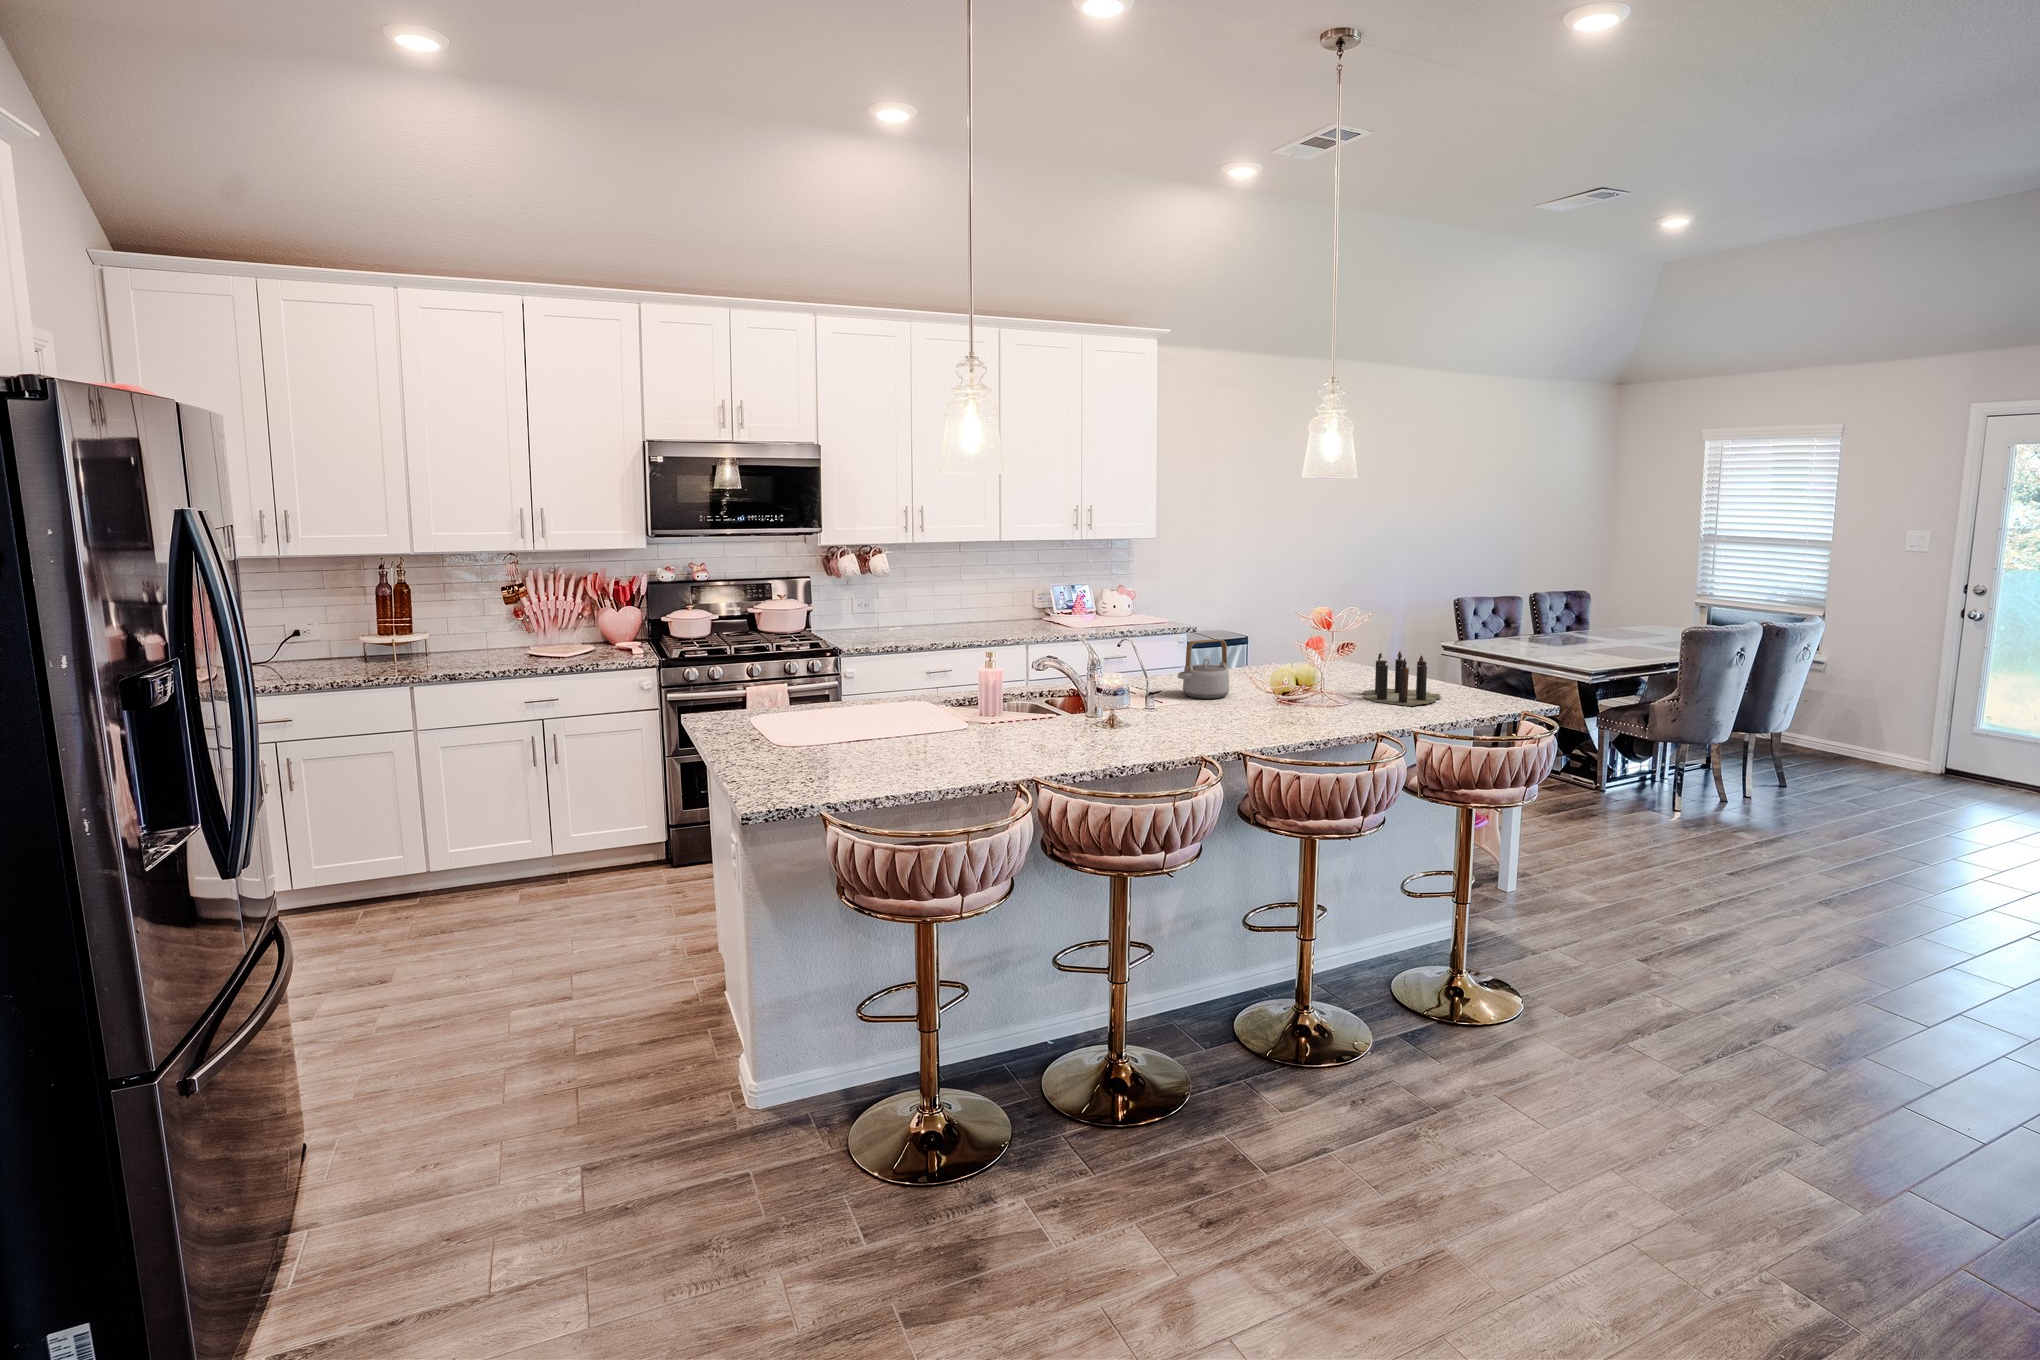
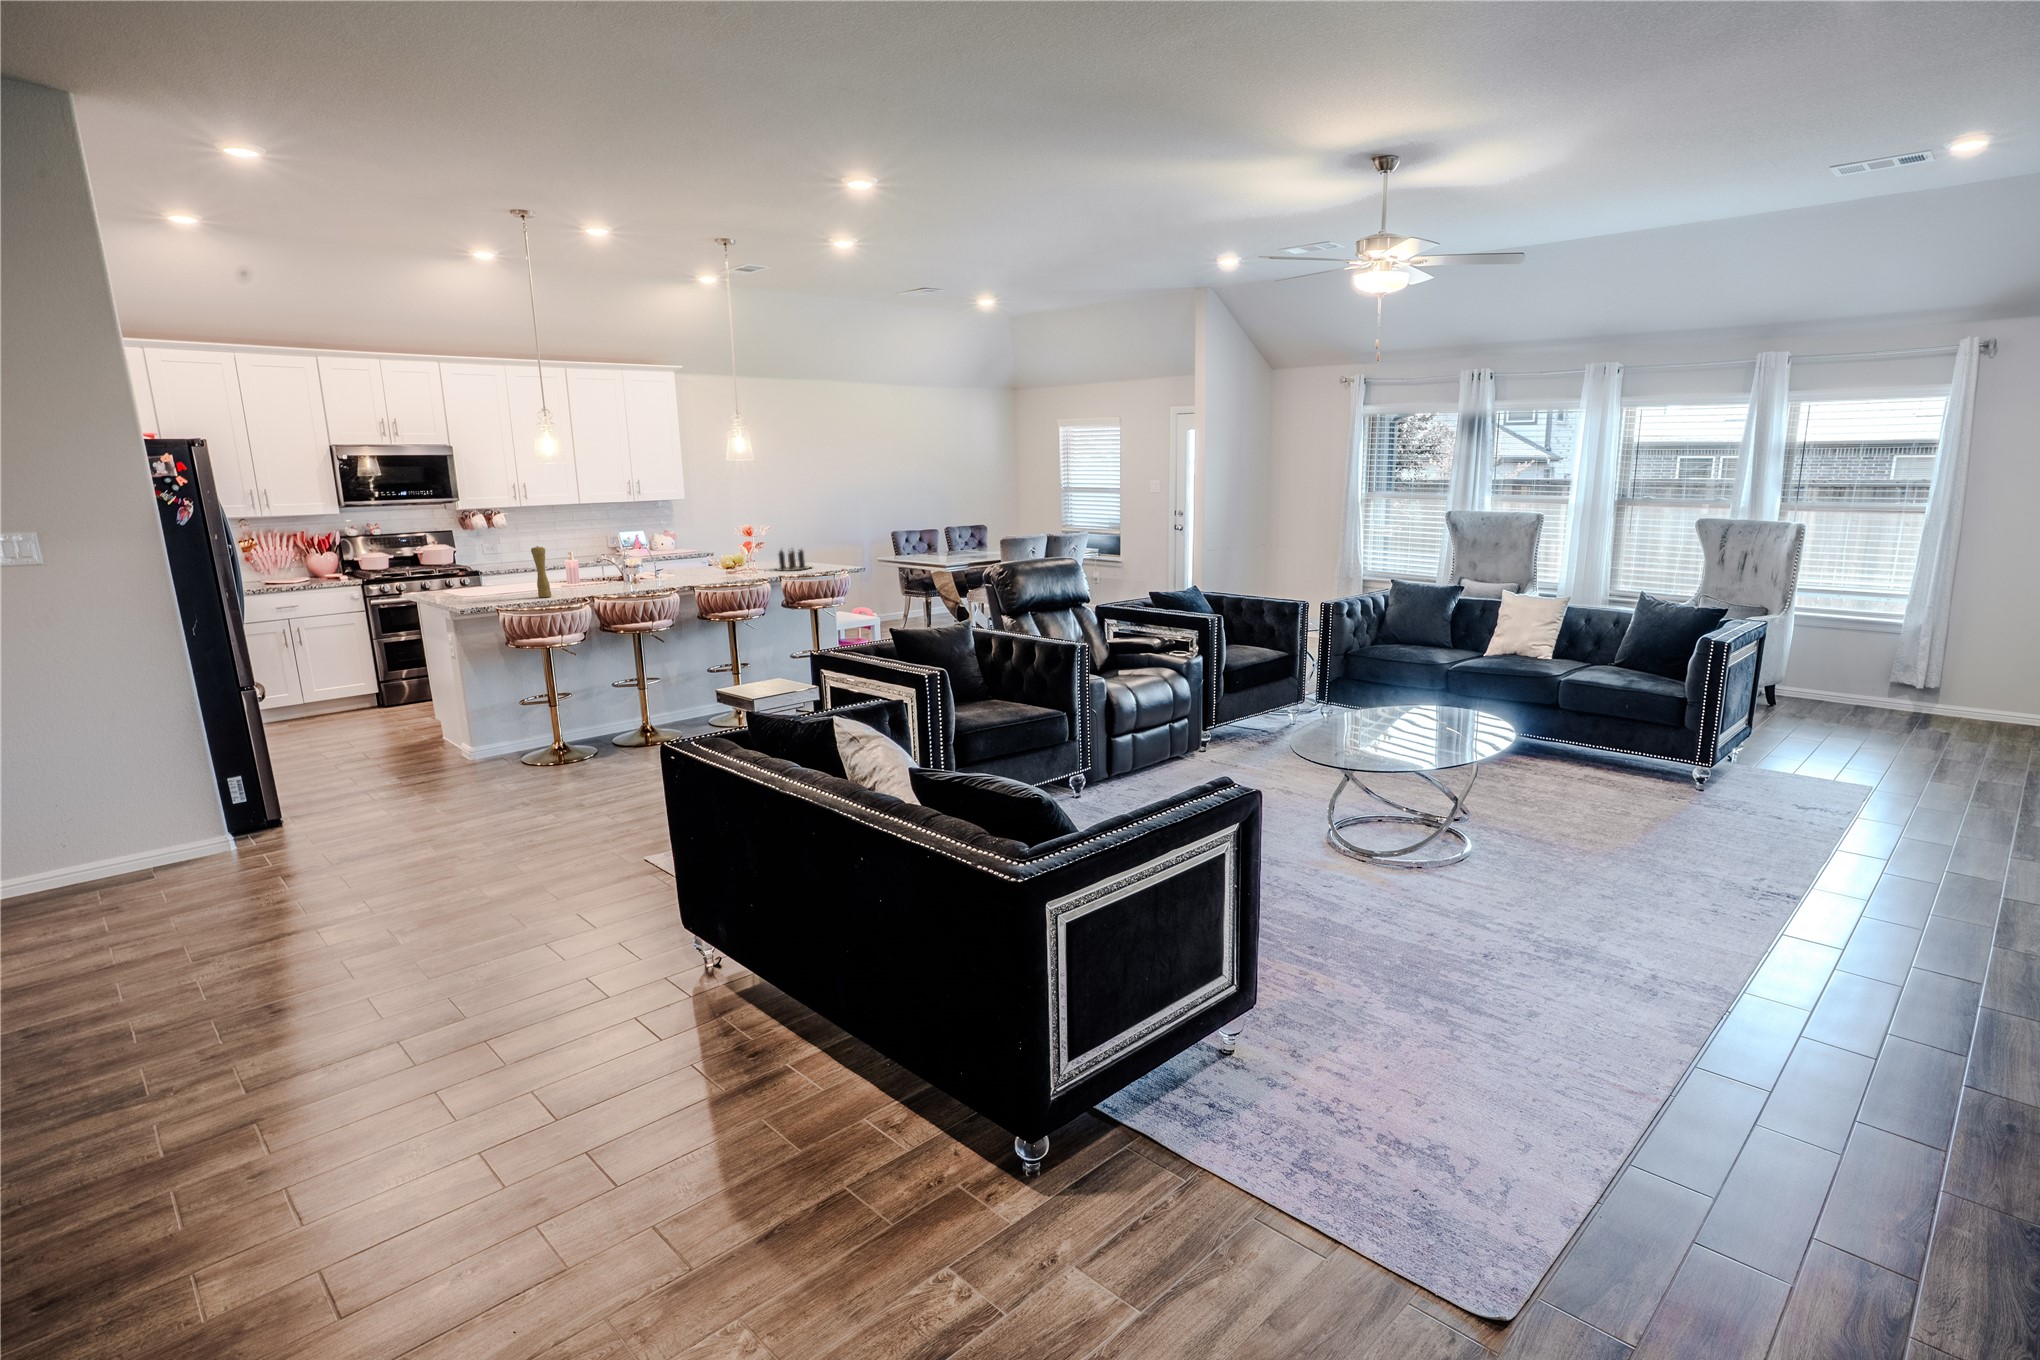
teapot: present [1178,639,1229,699] -> none [676,545,705,574]
pepper mill: none [918,656,948,773] -> present [531,546,551,597]

